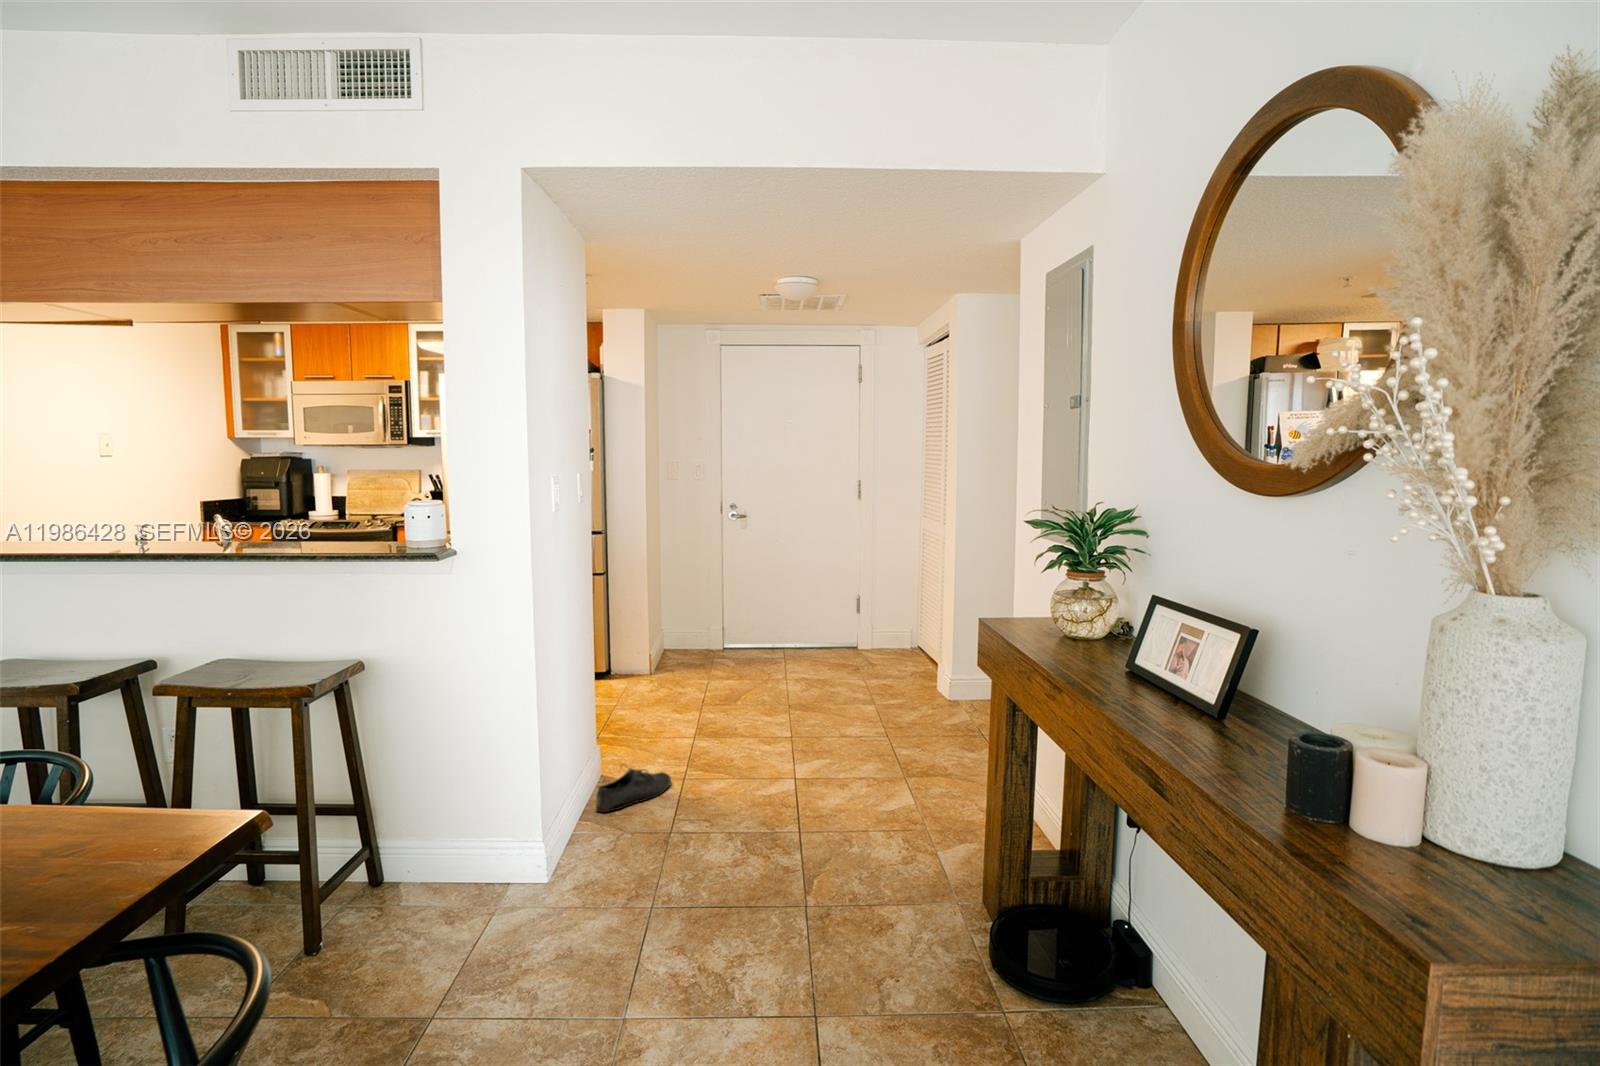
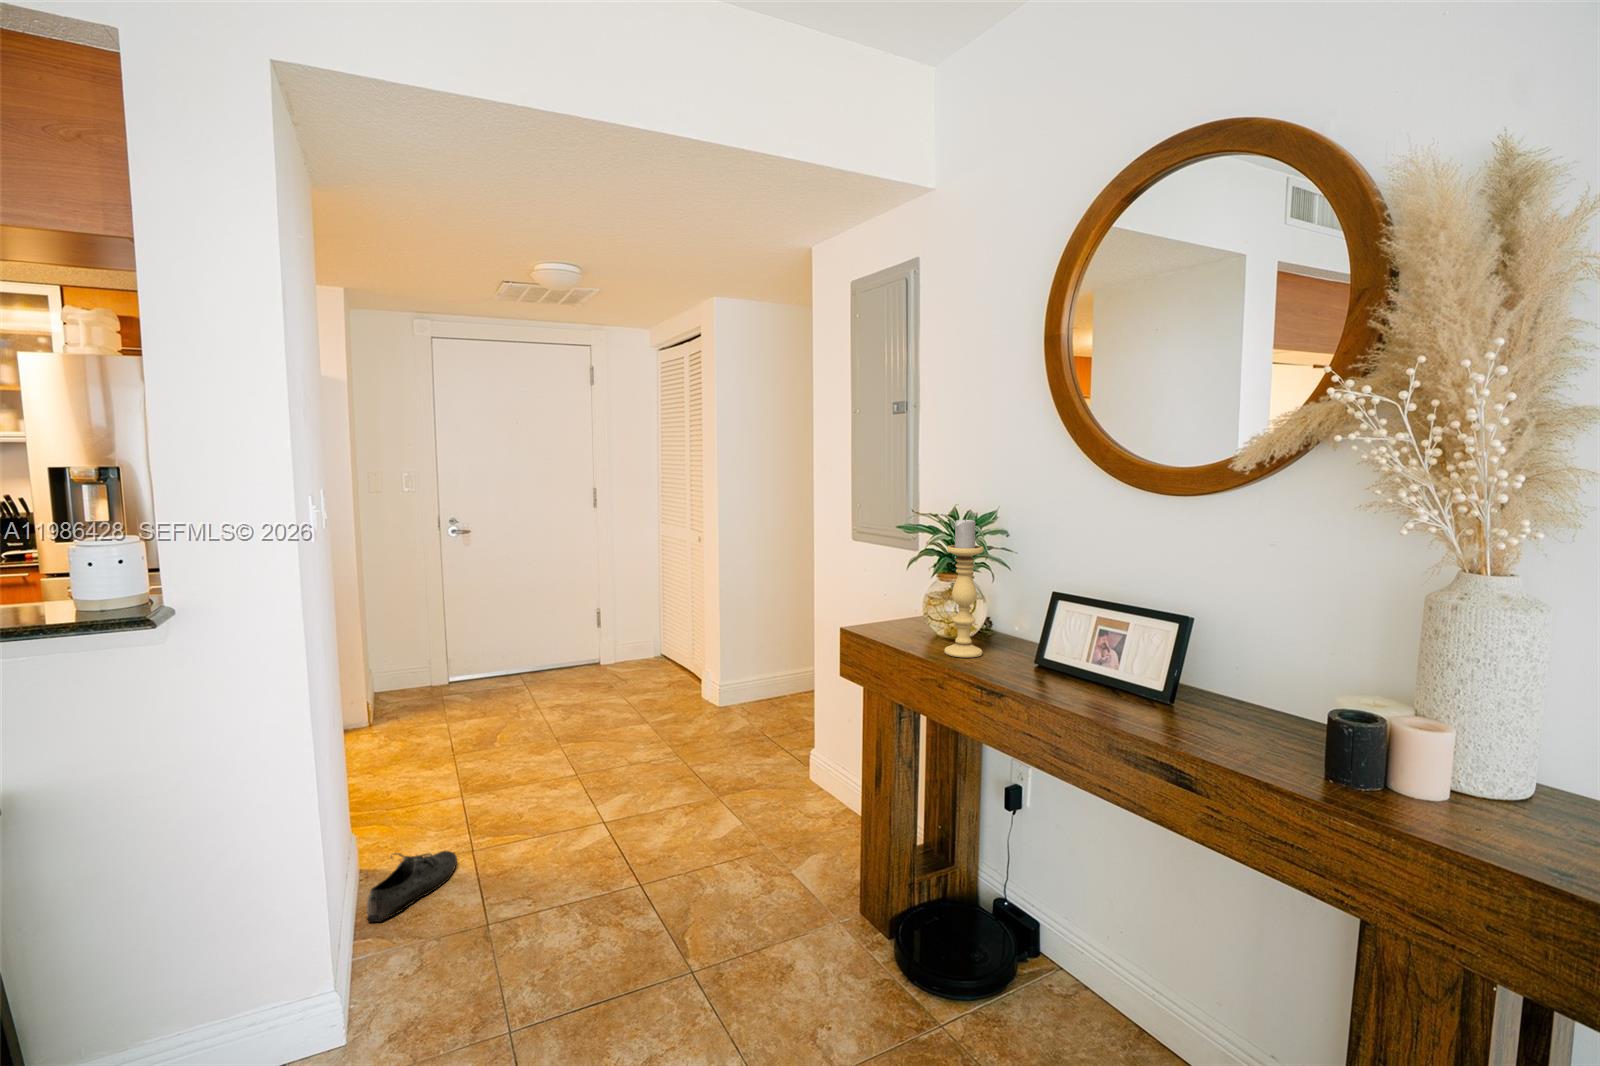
candle holder: none [1044,512,1087,655] -> present [944,517,983,658]

